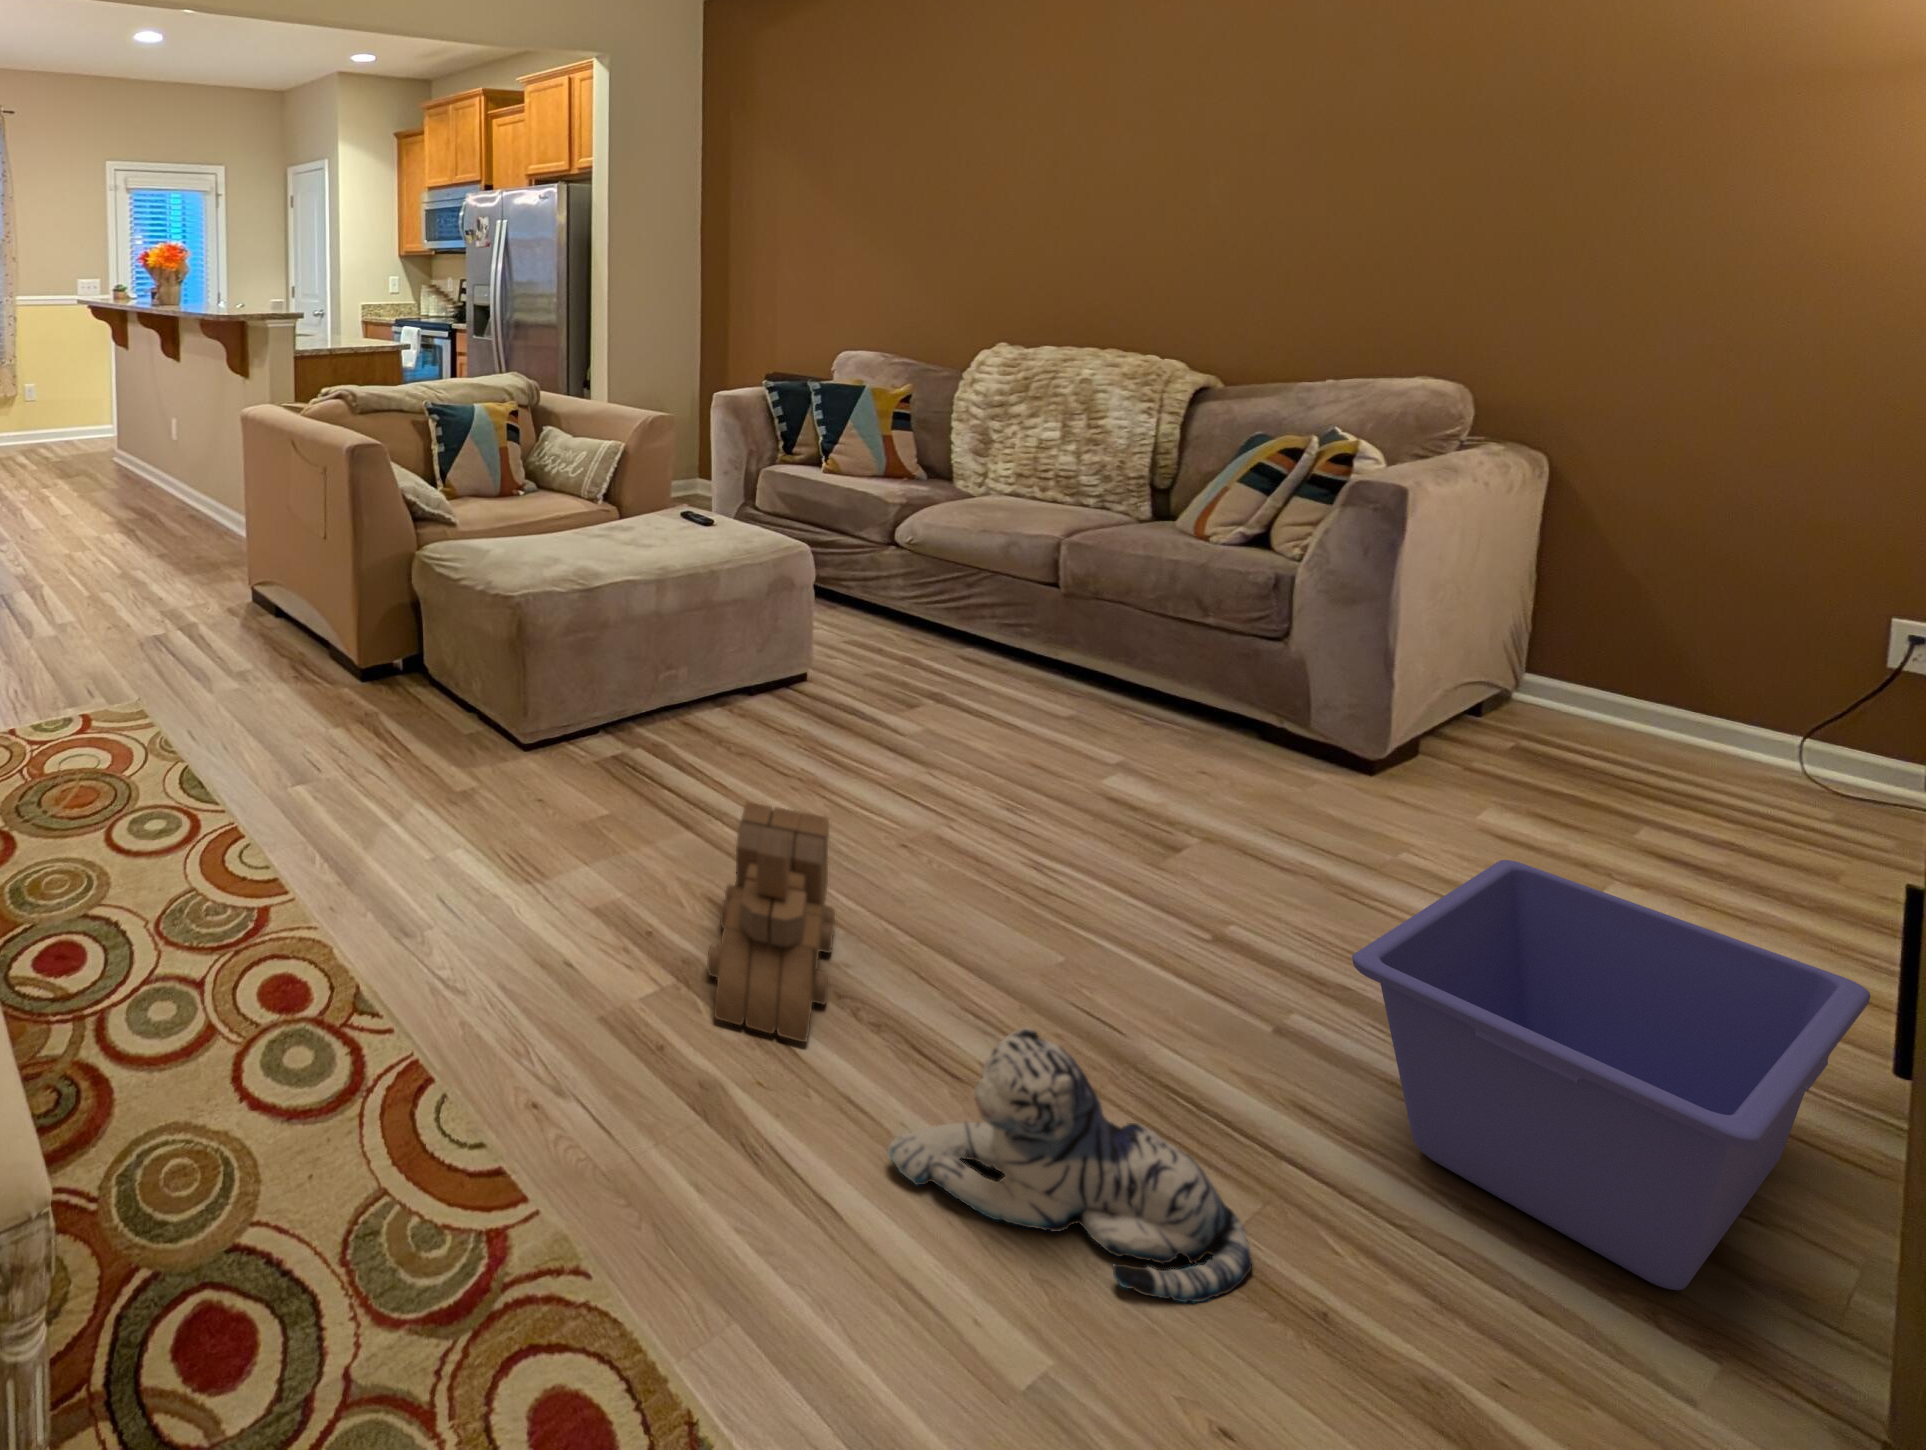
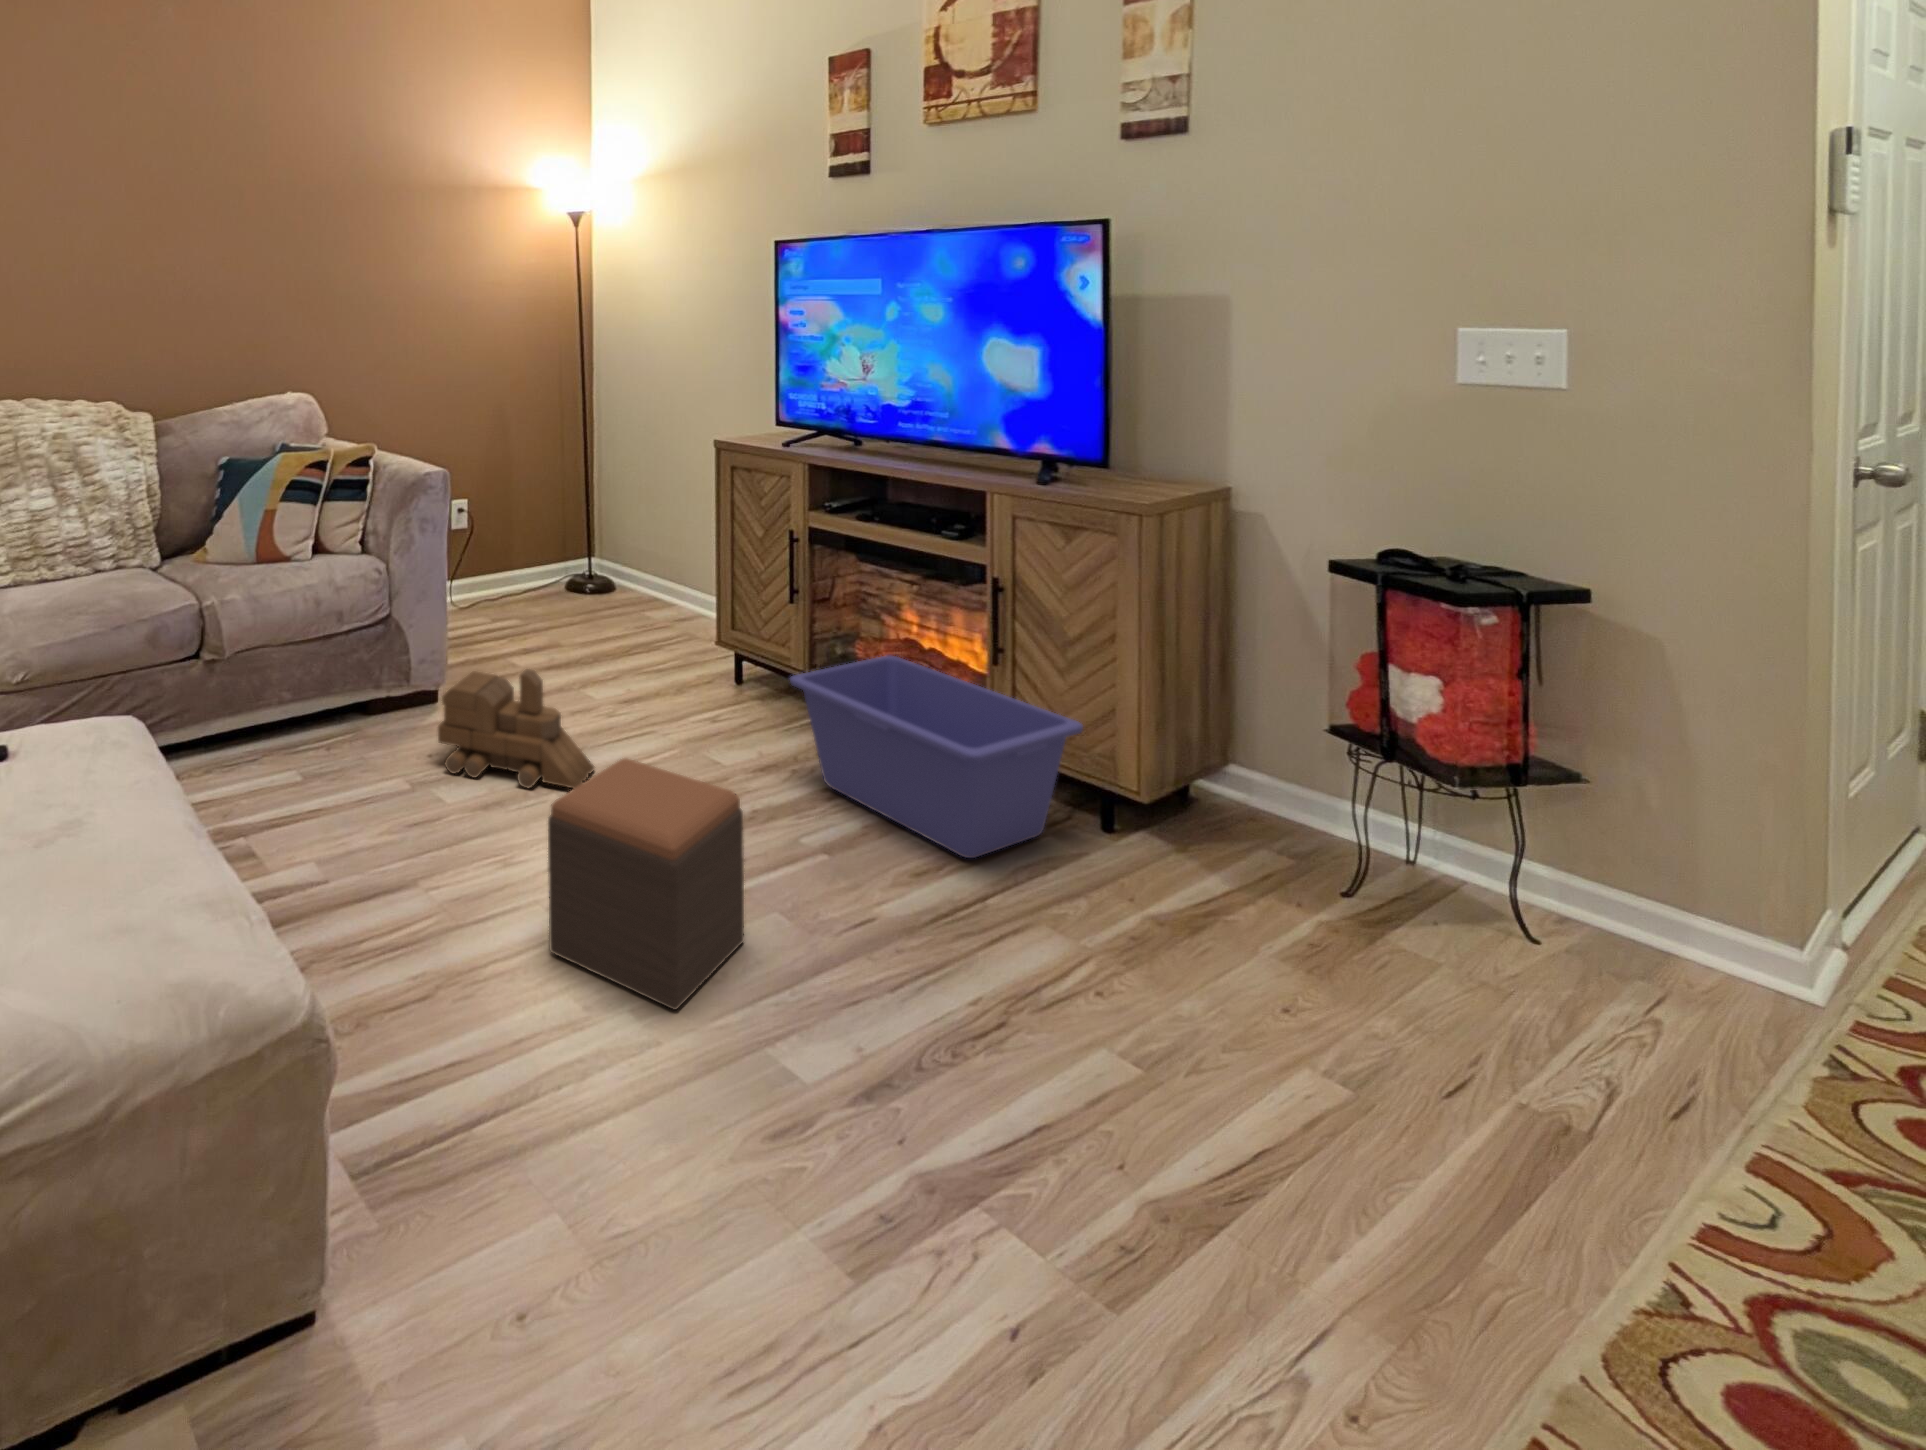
footstool: none [853,697,1030,923] -> present [548,758,744,1010]
toy train: present [707,802,835,1042] -> present [438,669,594,789]
plush toy: present [888,1027,1252,1302] -> none [1082,909,1237,1111]

